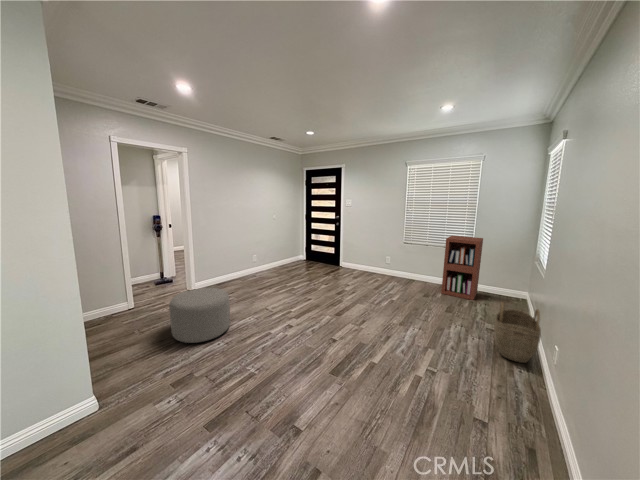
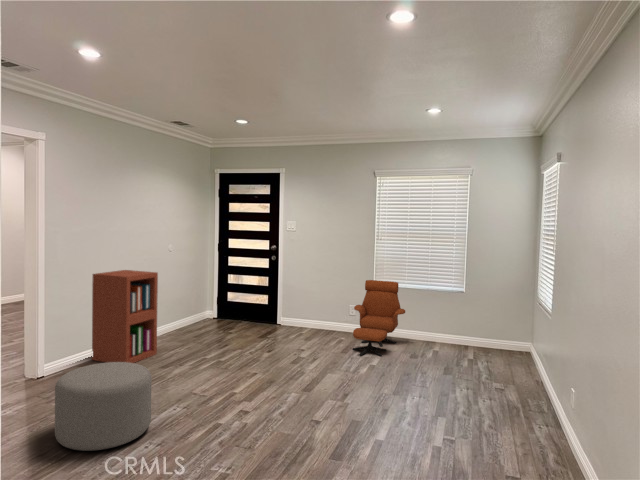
bookshelf: present [441,236,483,300] -> present [92,270,158,363]
lounge chair: none [382,240,424,293] -> present [353,280,405,356]
woven basket: present [495,303,541,363] -> none [508,349,555,419]

